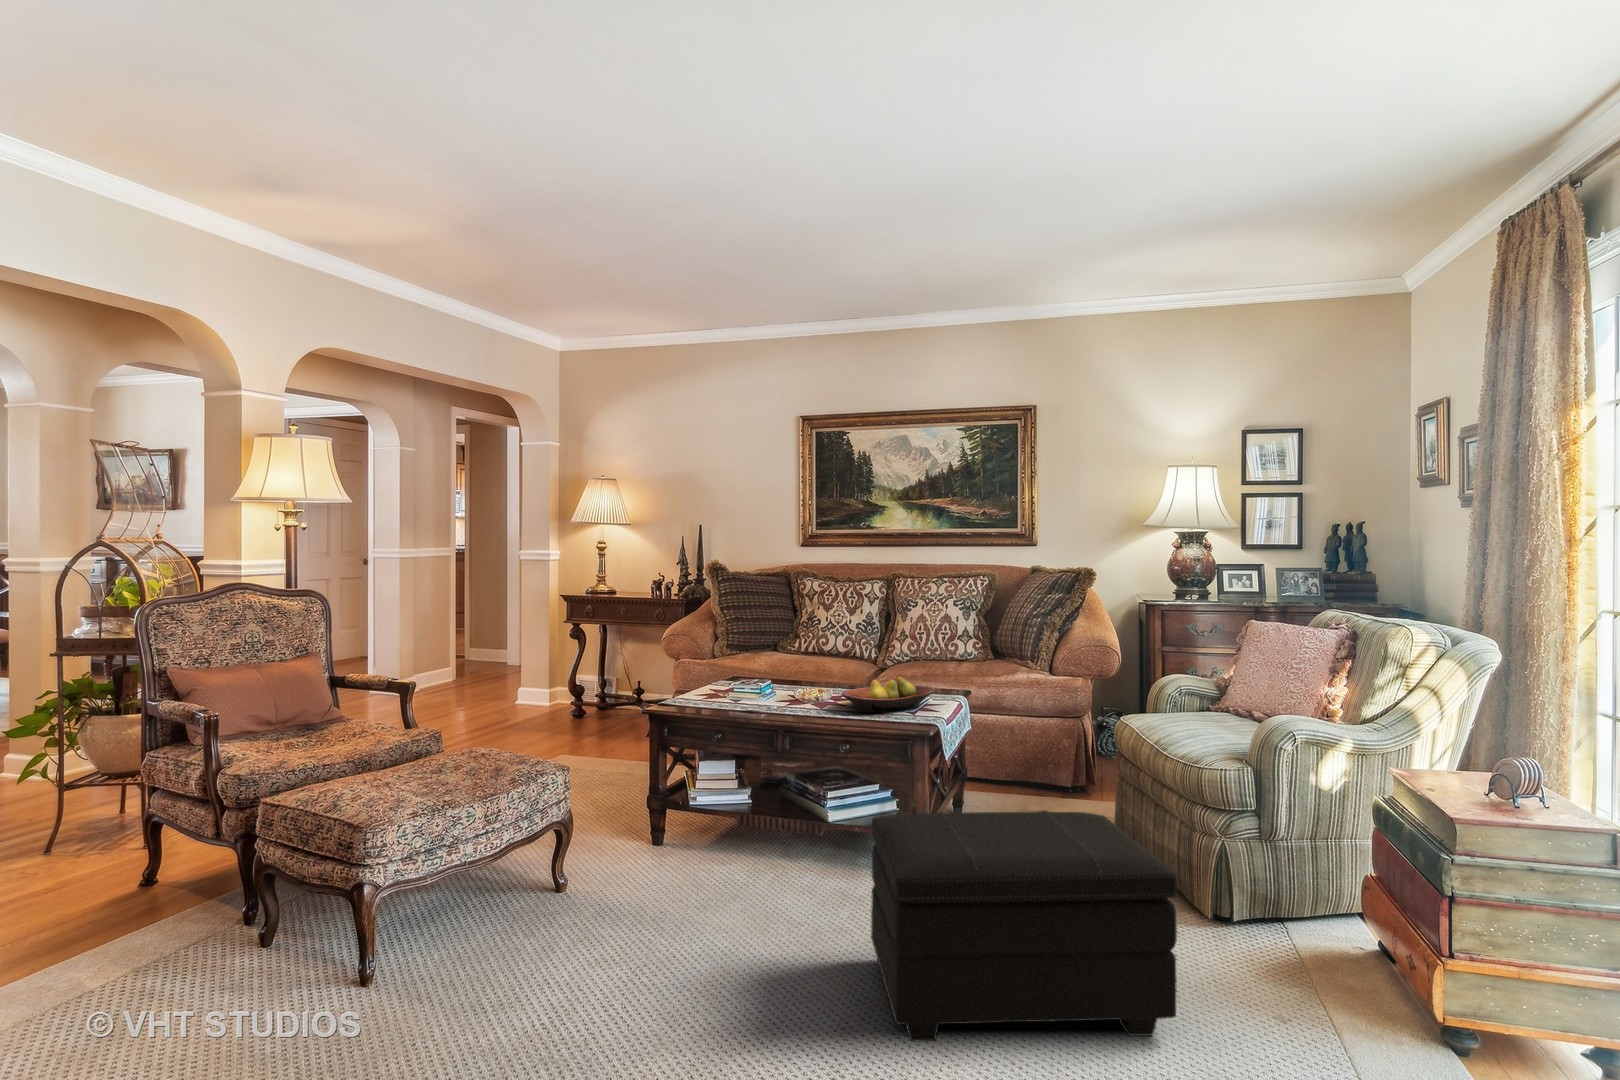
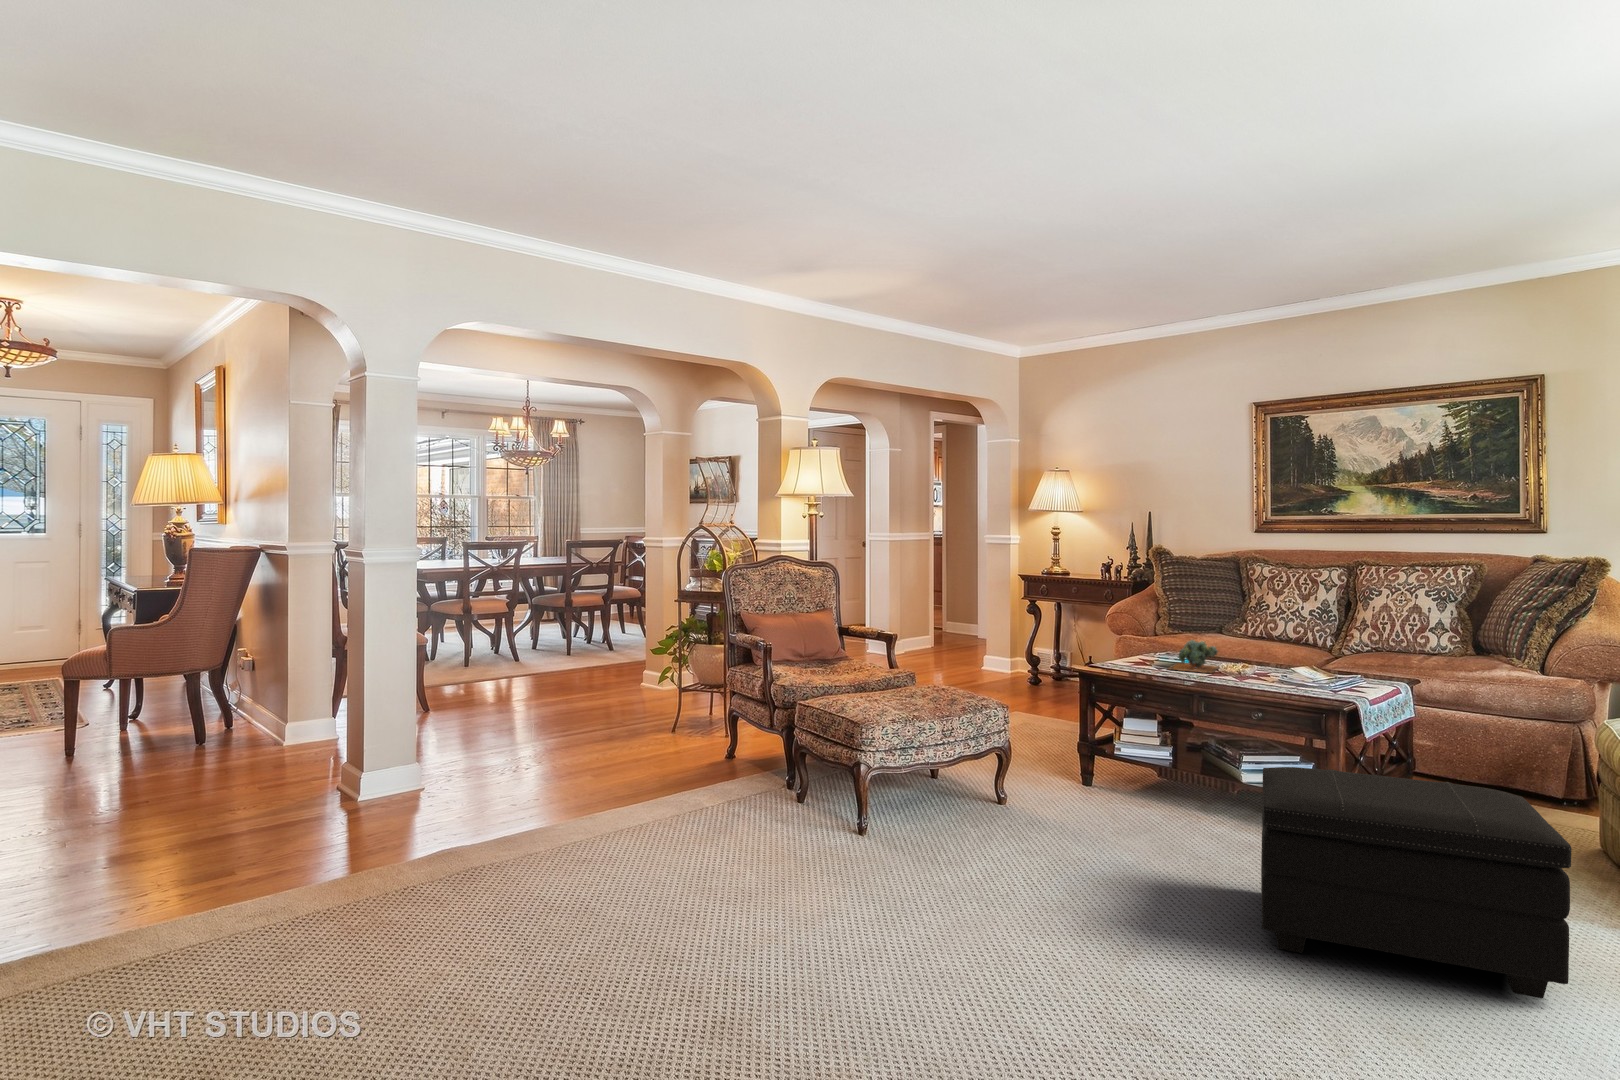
succulent plant: none [744,666,795,703] -> present [1168,640,1219,673]
fruit bowl: present [841,677,935,713] -> none [1260,656,1365,687]

